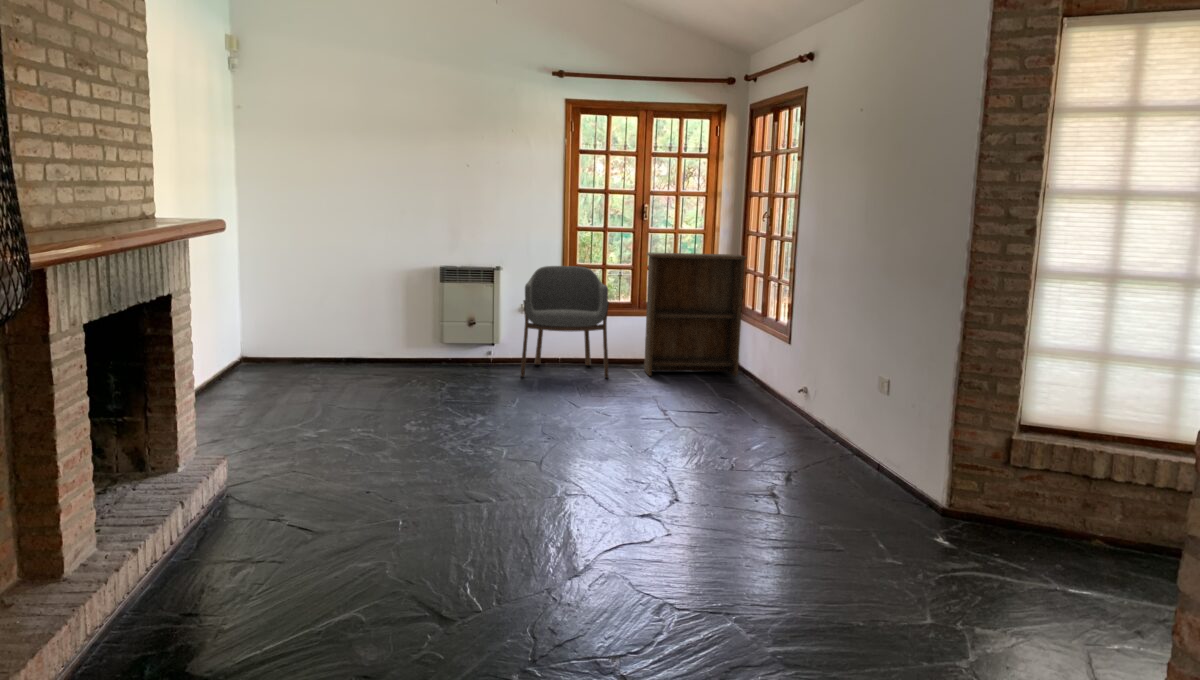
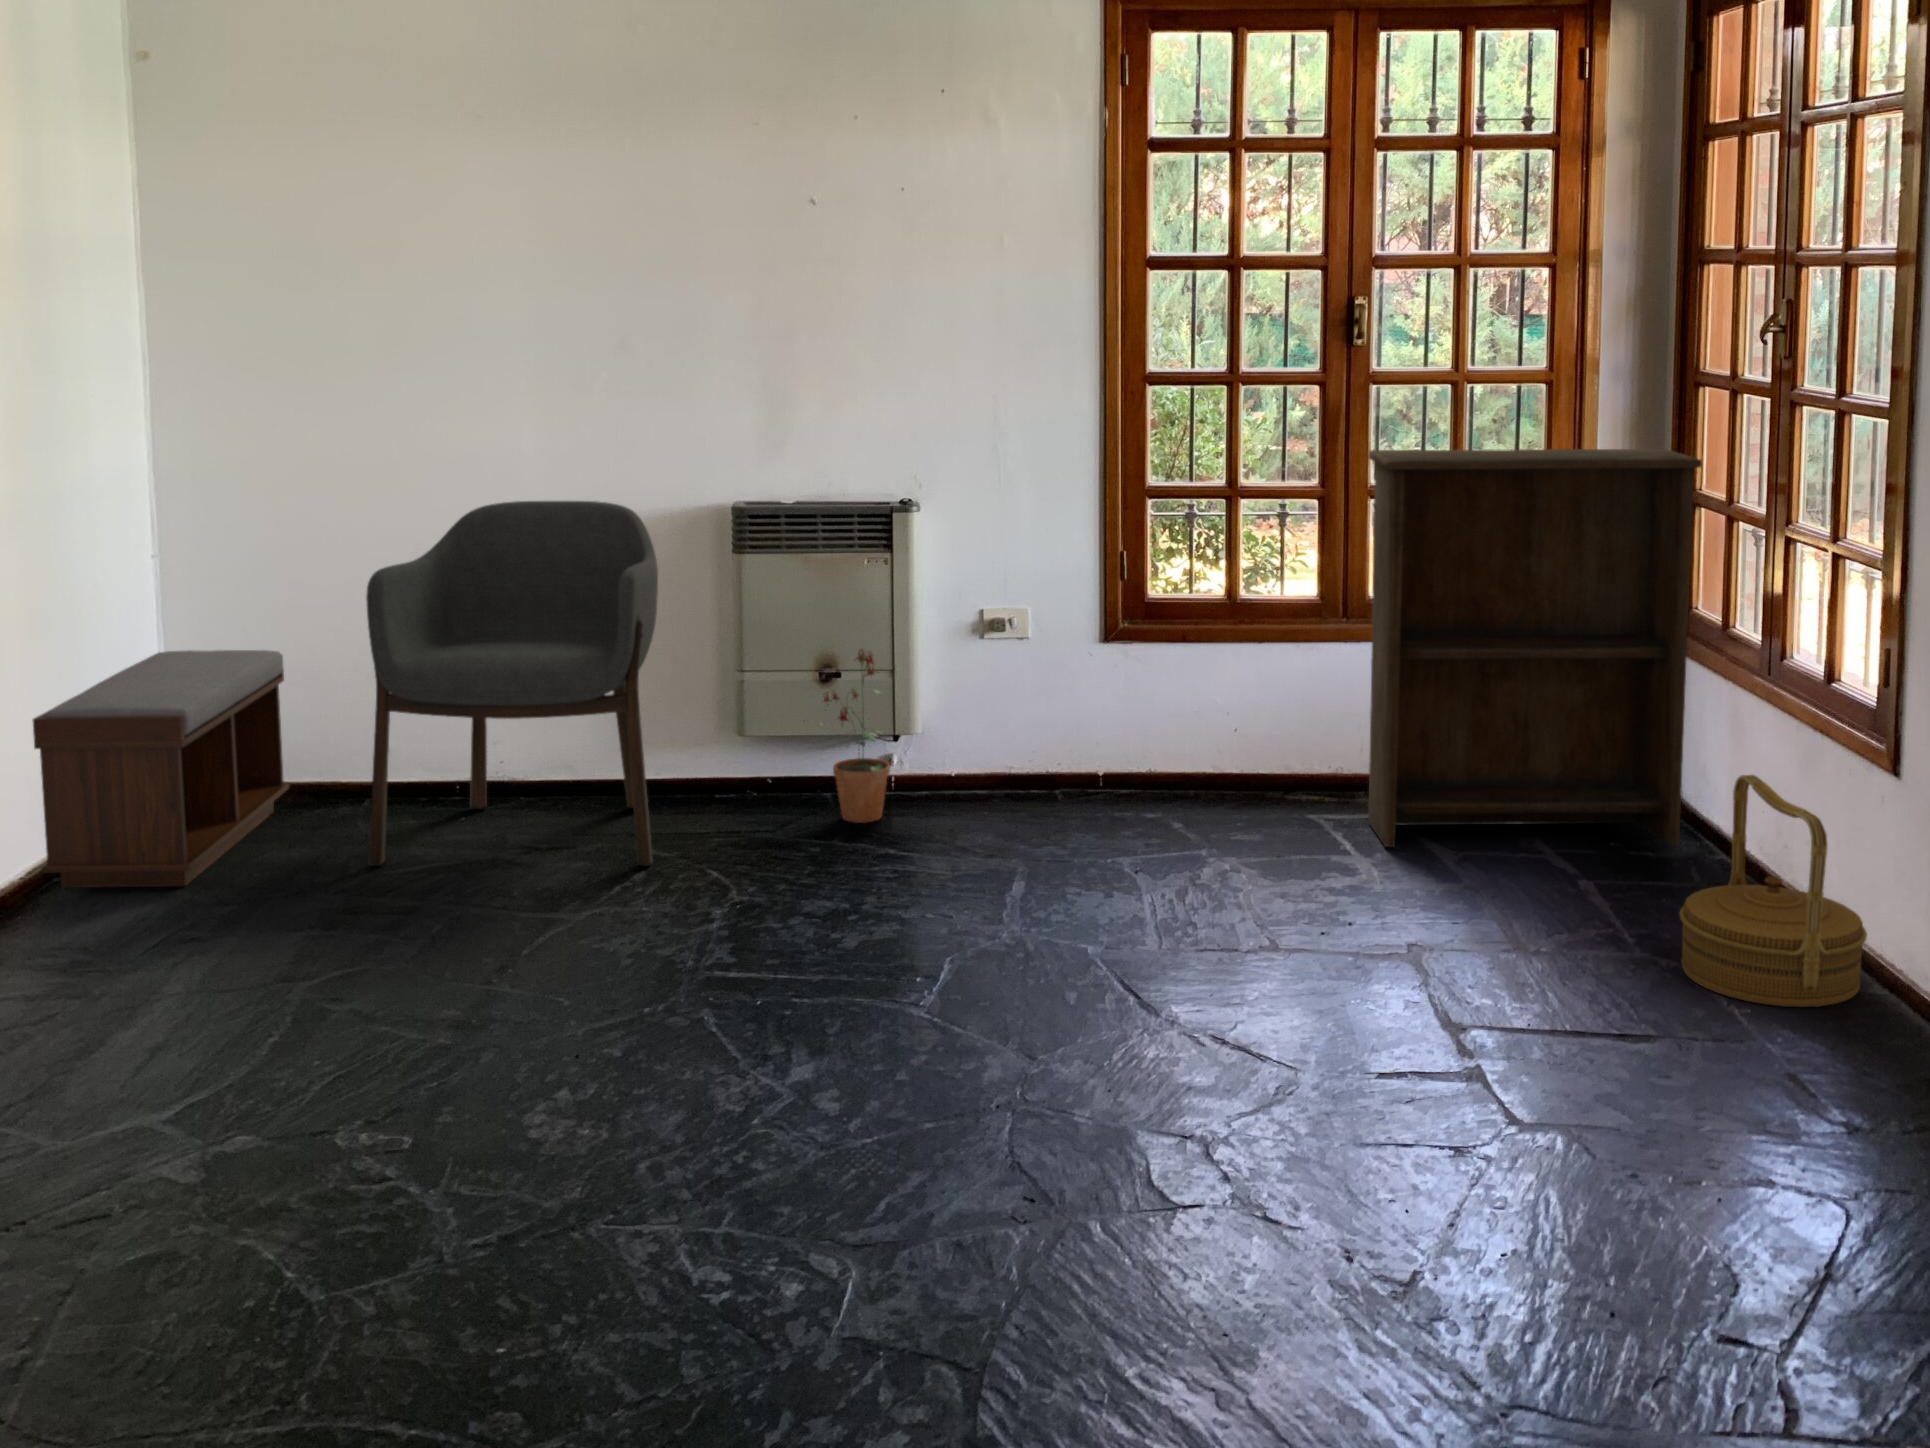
armchair: present [521,266,609,378] -> present [366,501,658,866]
bench: none [217,311,289,382] -> present [32,650,289,888]
potted plant: none [469,314,492,369] -> present [824,649,890,823]
woven basket: none [730,346,781,408] -> present [1679,775,1867,1007]

